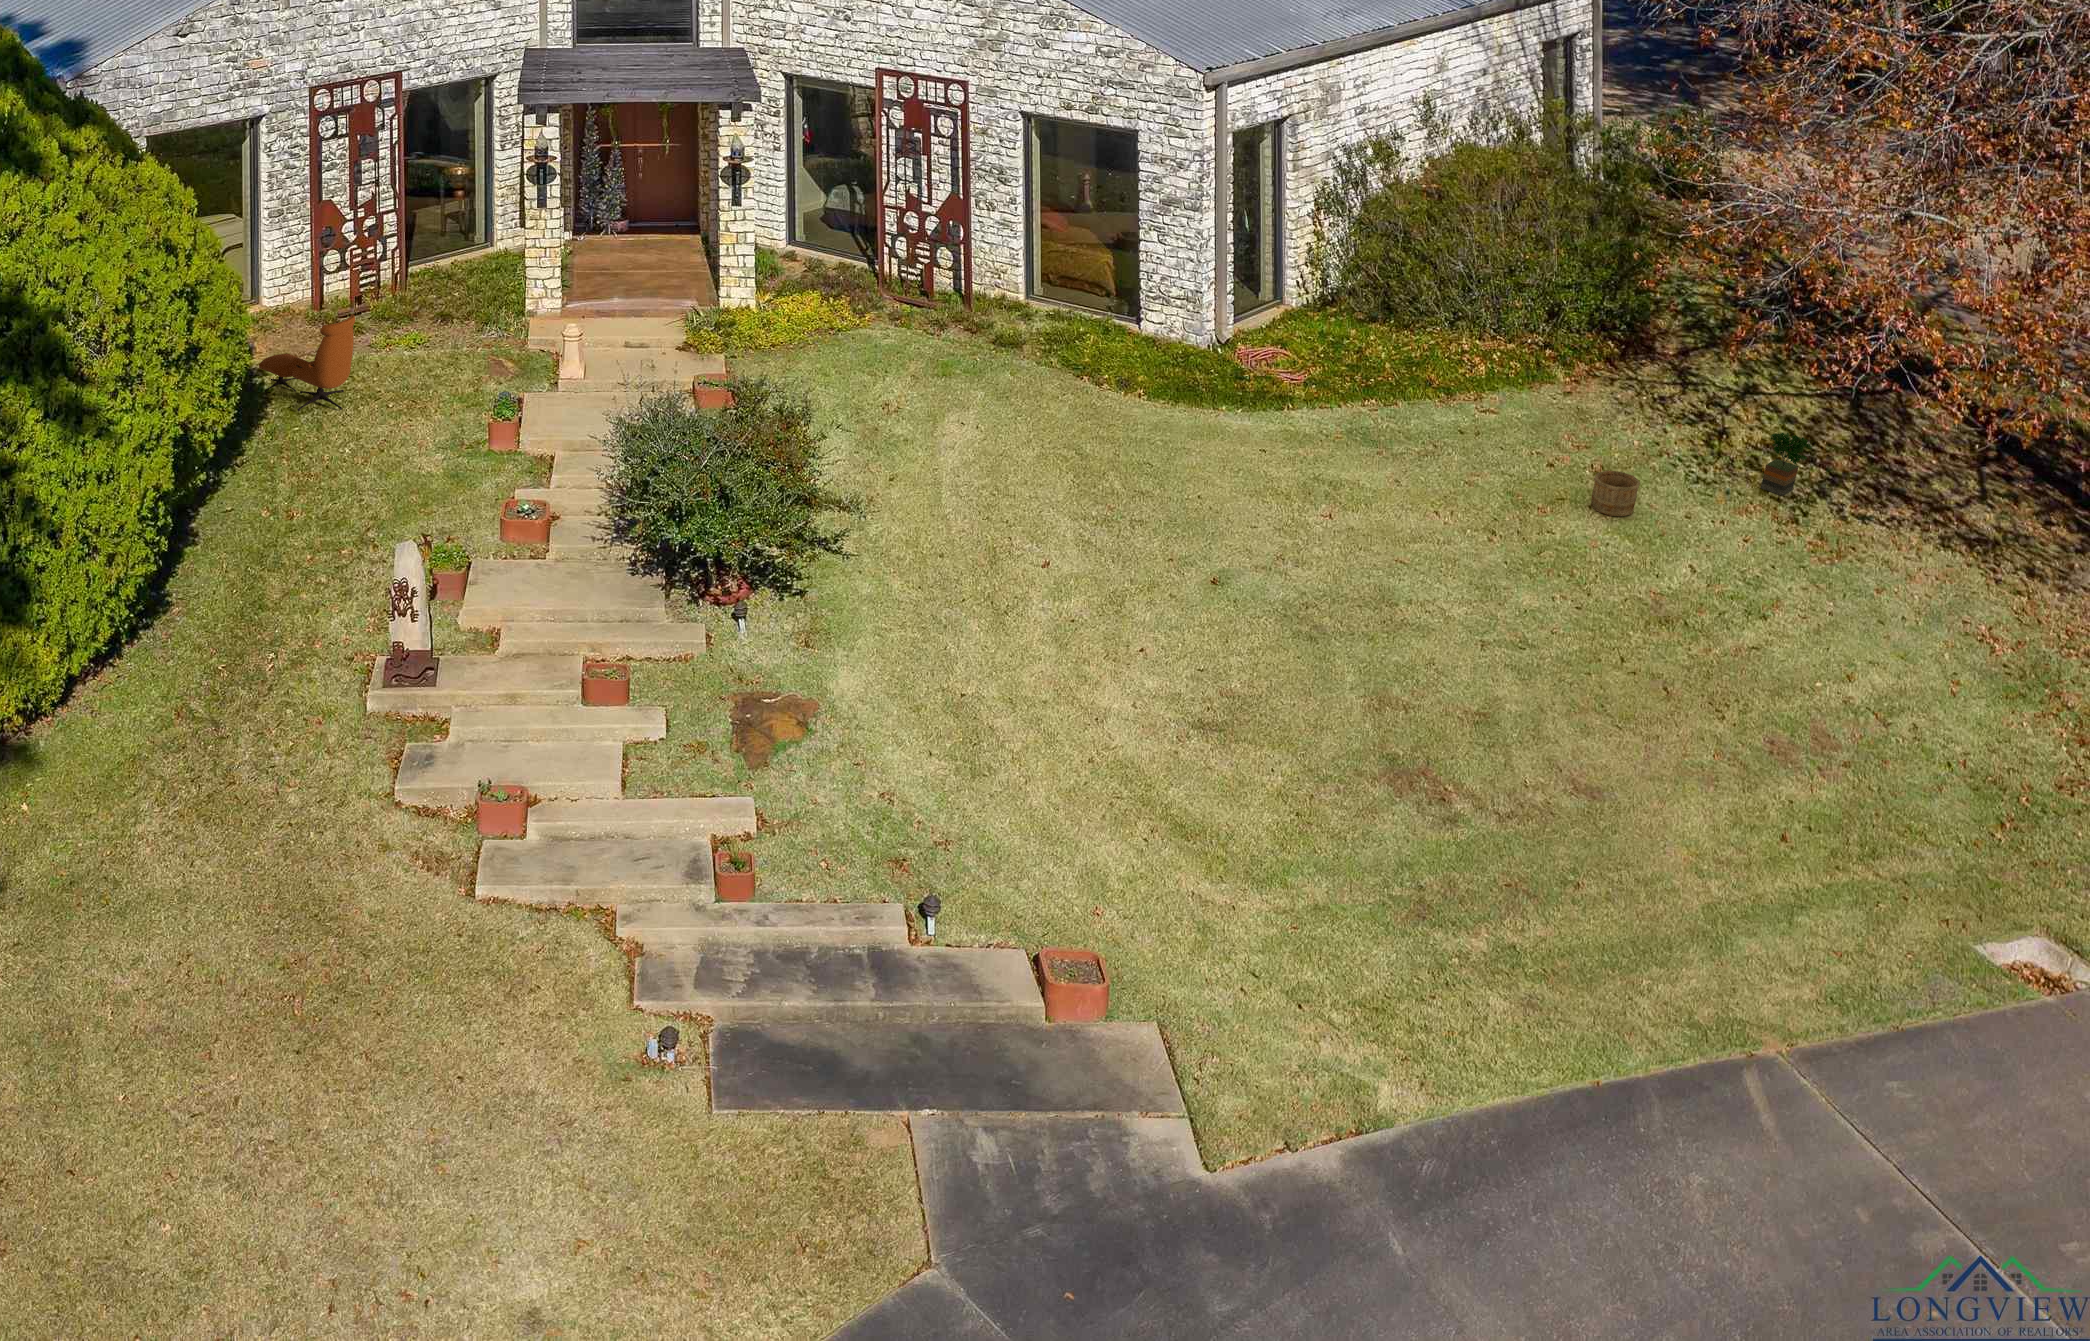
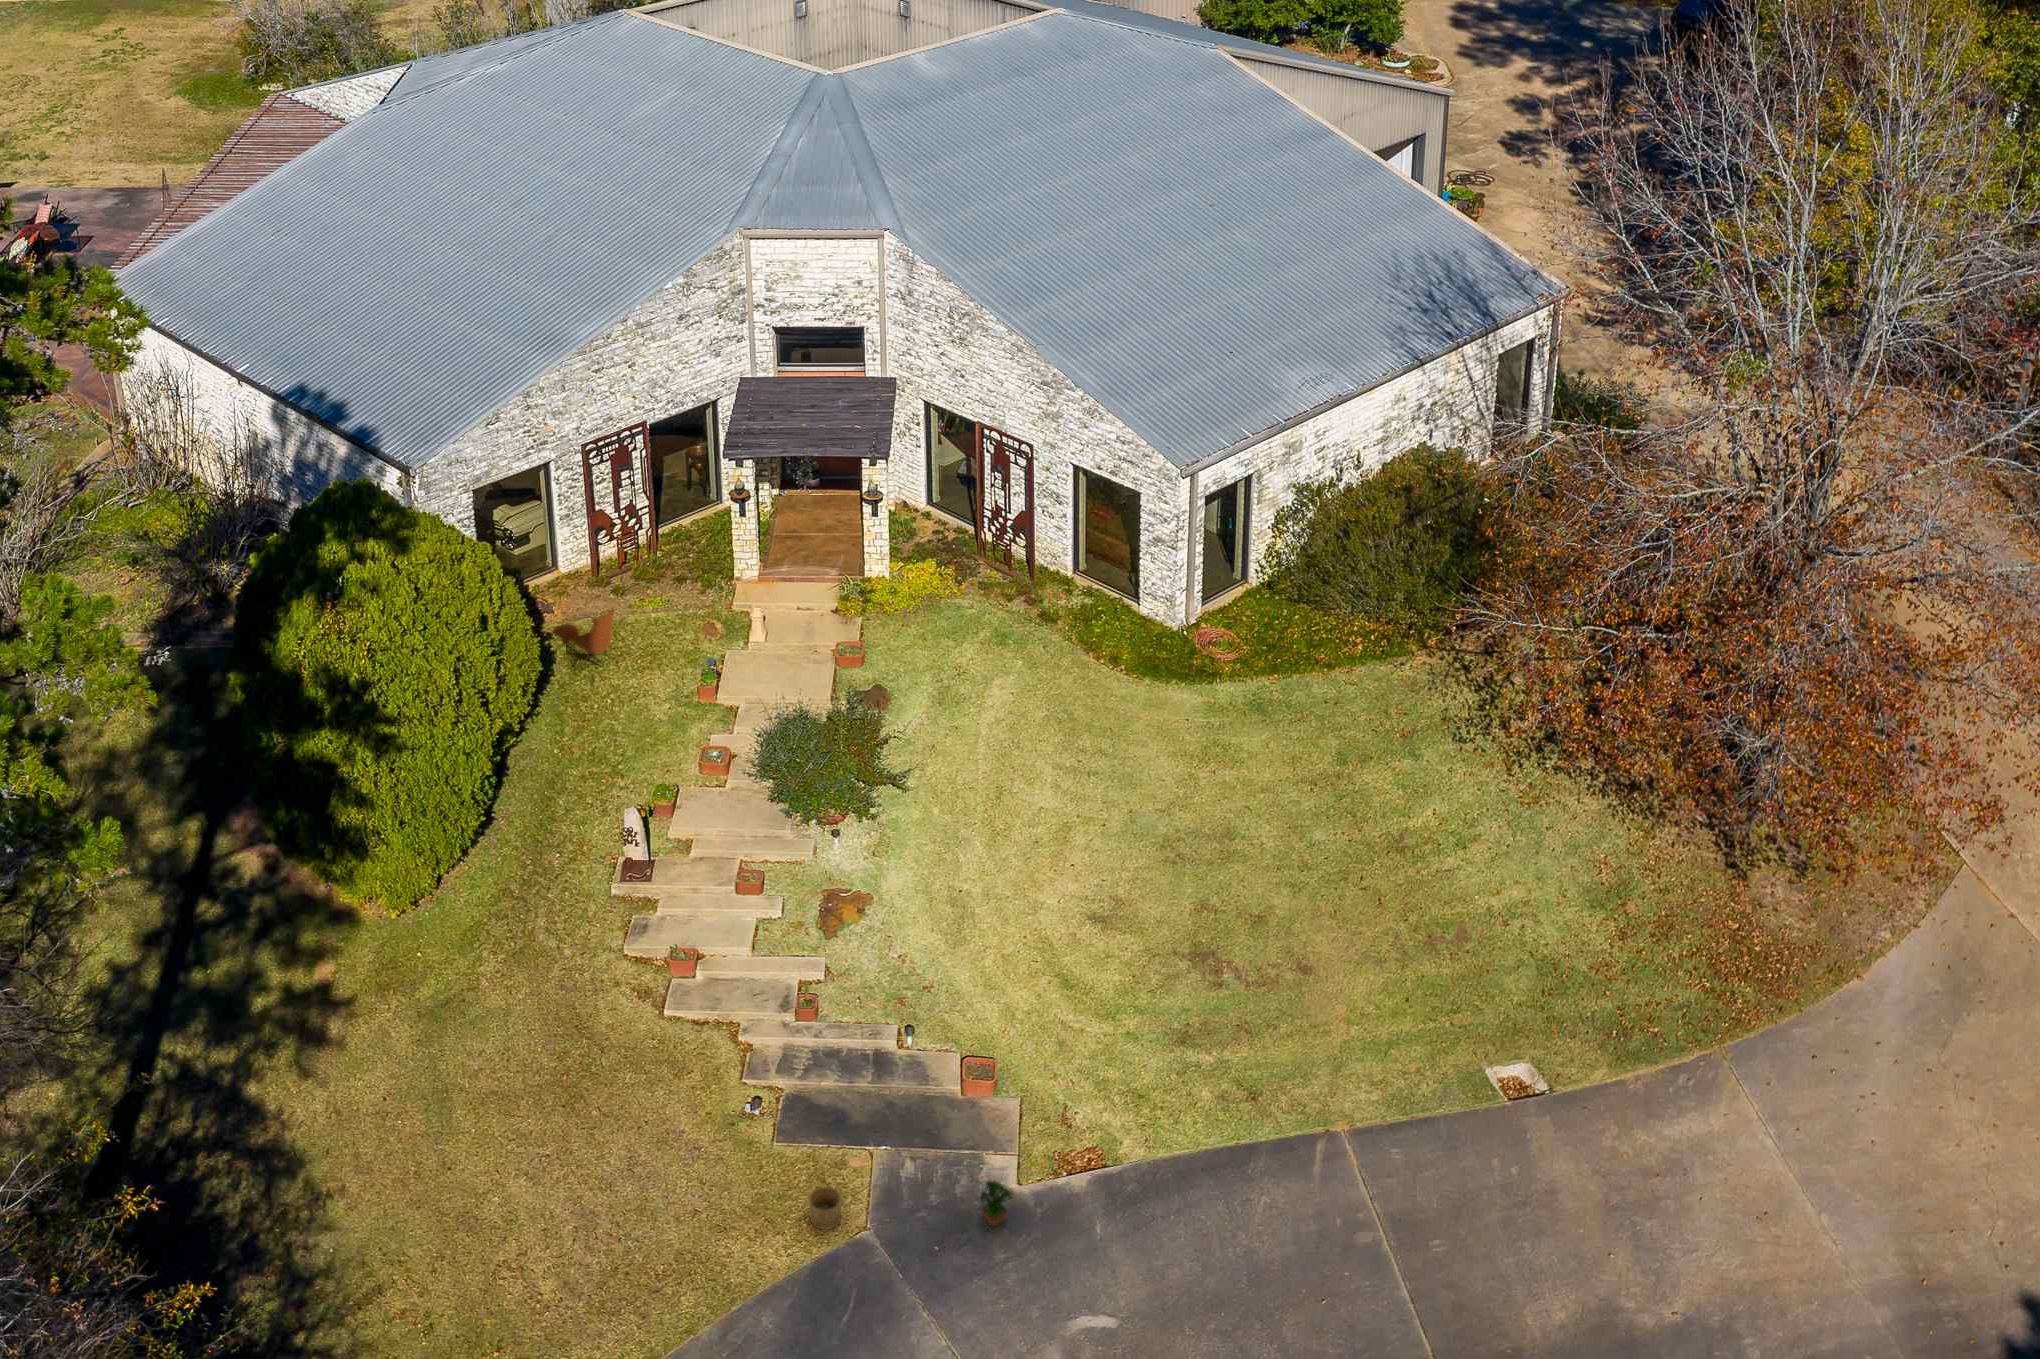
potted tree: present [1761,432,1812,496] -> present [980,1181,1012,1232]
wooden bucket: present [1591,470,1640,516] -> present [808,1187,841,1230]

